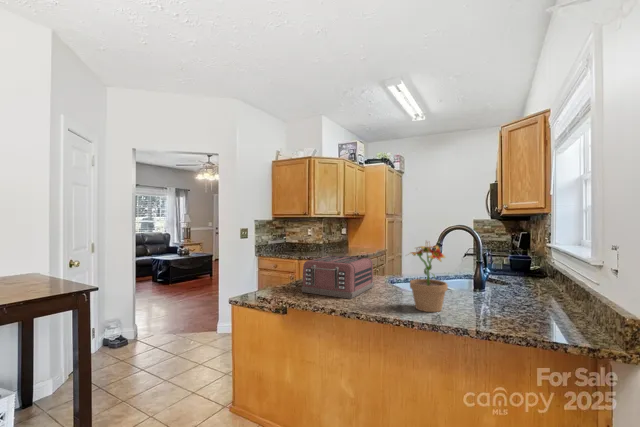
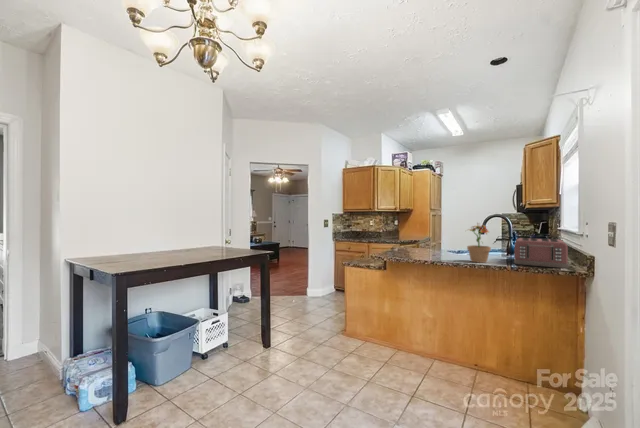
toaster: present [302,255,374,299] -> present [514,238,568,268]

